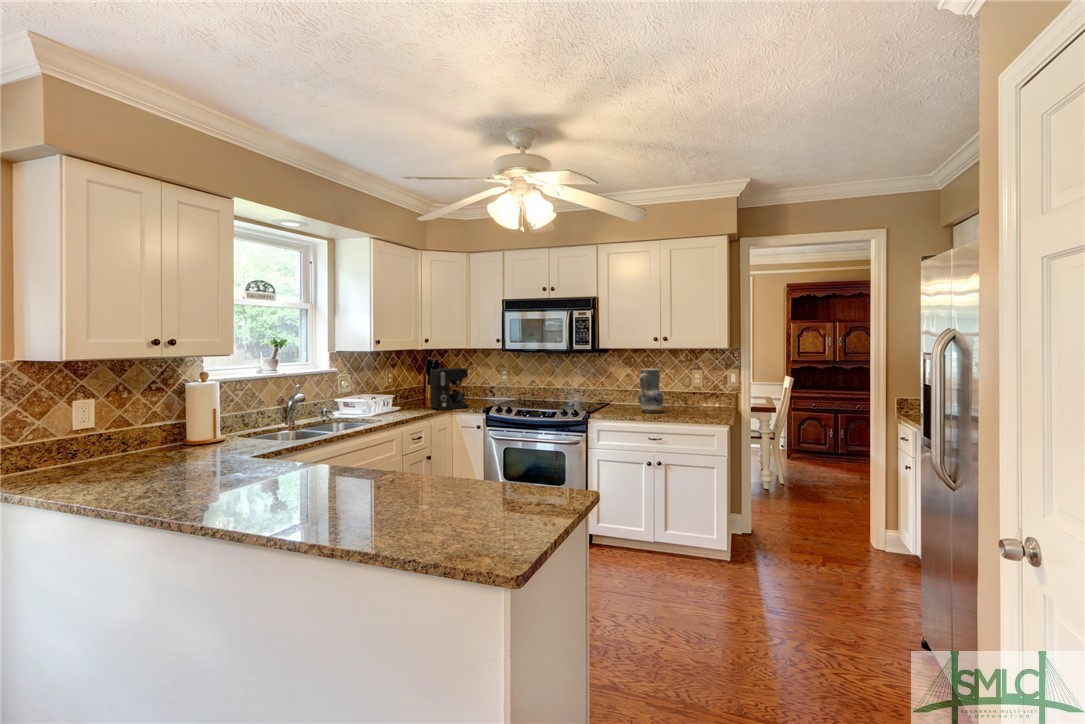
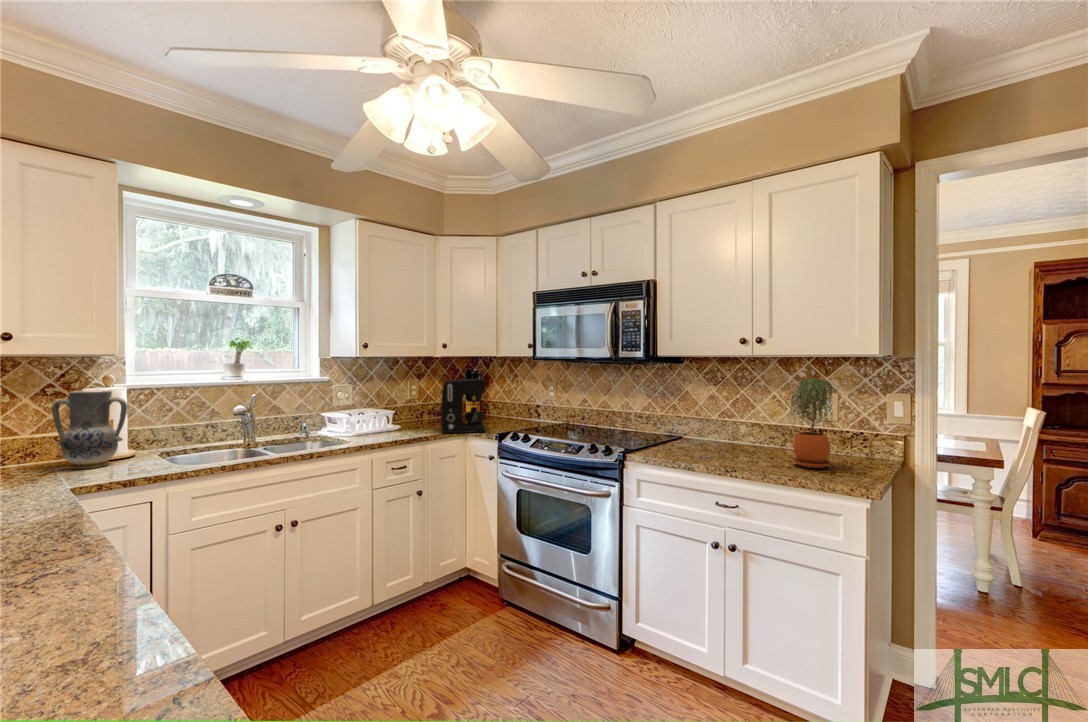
potted plant: none [685,362,709,414] -> present [788,378,833,468]
vase: present [638,369,664,413] -> present [52,390,127,469]

